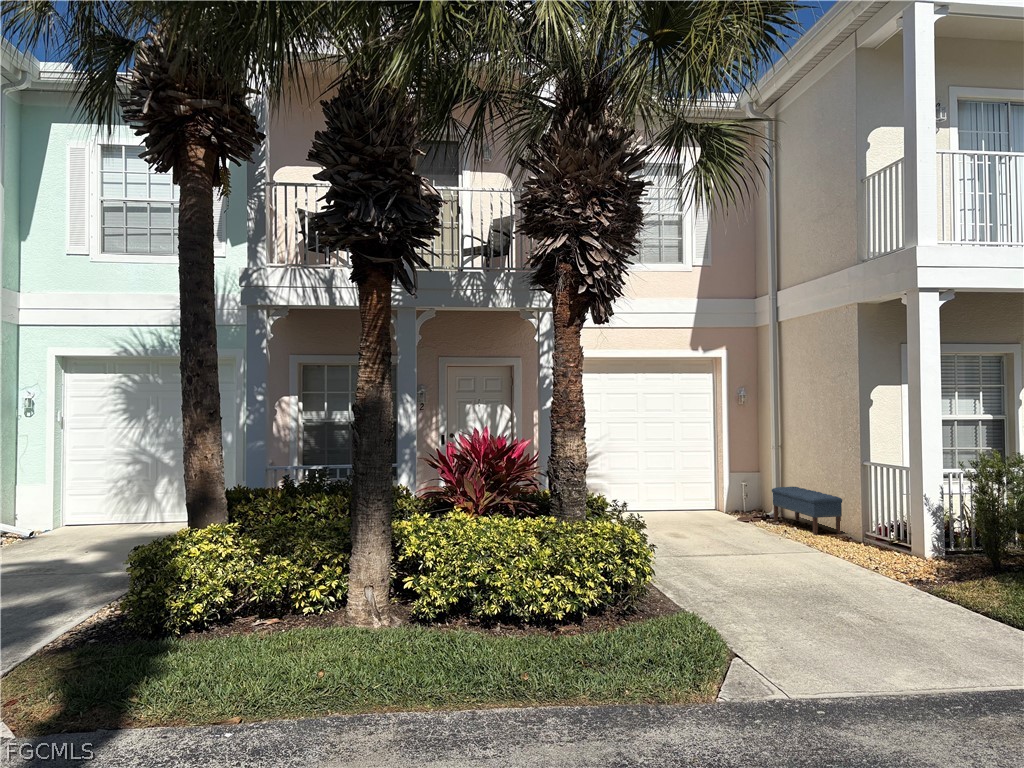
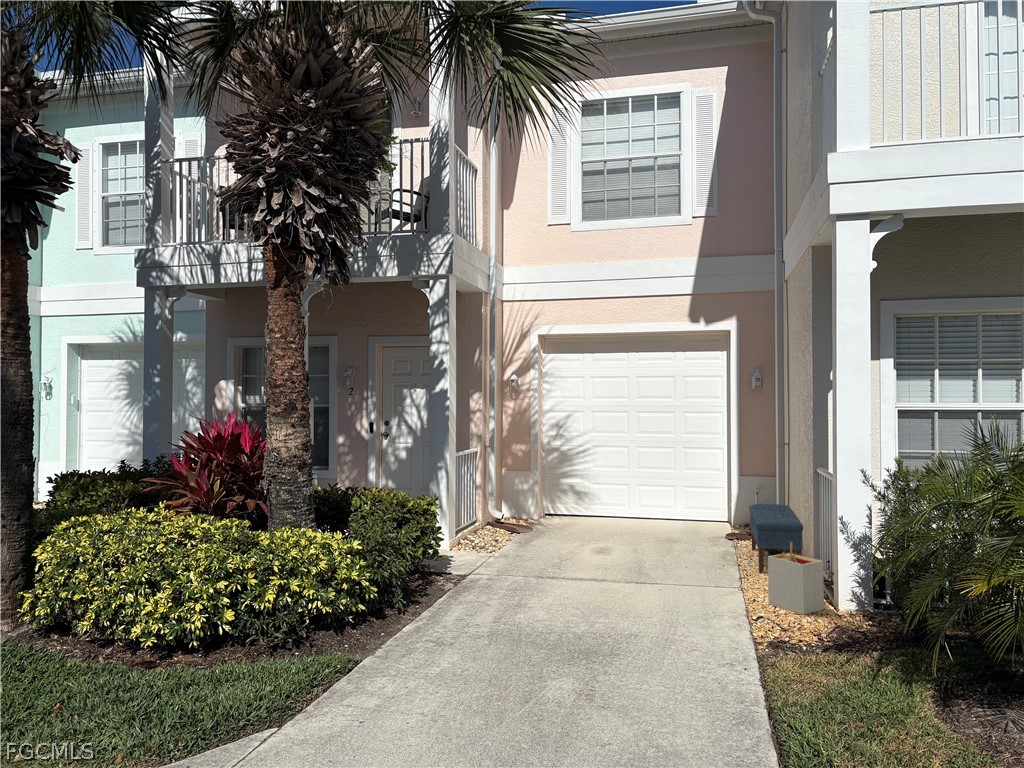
storage bin: none [864,508,901,556] -> present [768,542,824,615]

